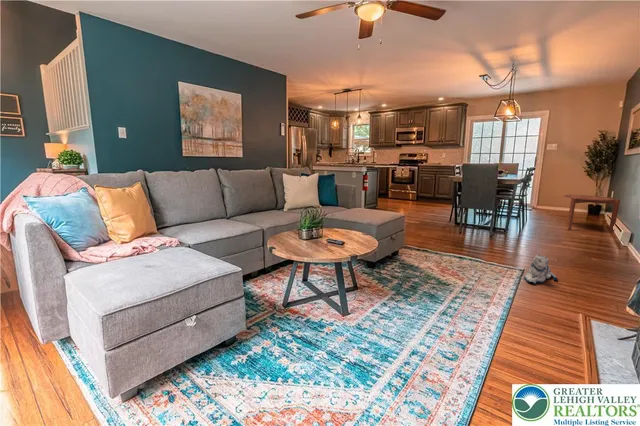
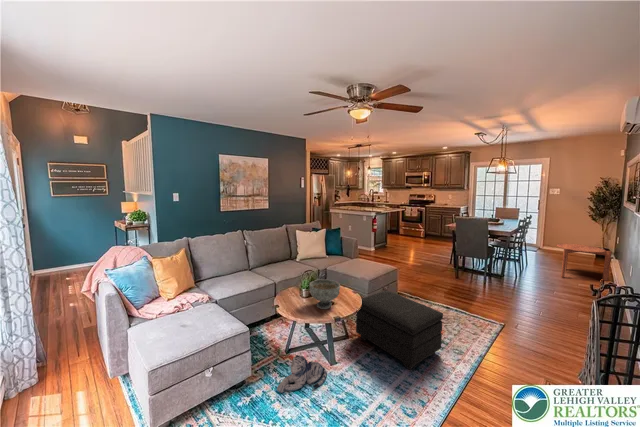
decorative bowl: none [314,214,353,247] -> present [310,280,340,309]
footstool: none [366,234,473,315] -> present [356,290,443,370]
plush toy: present [524,255,557,284] -> present [277,355,327,393]

